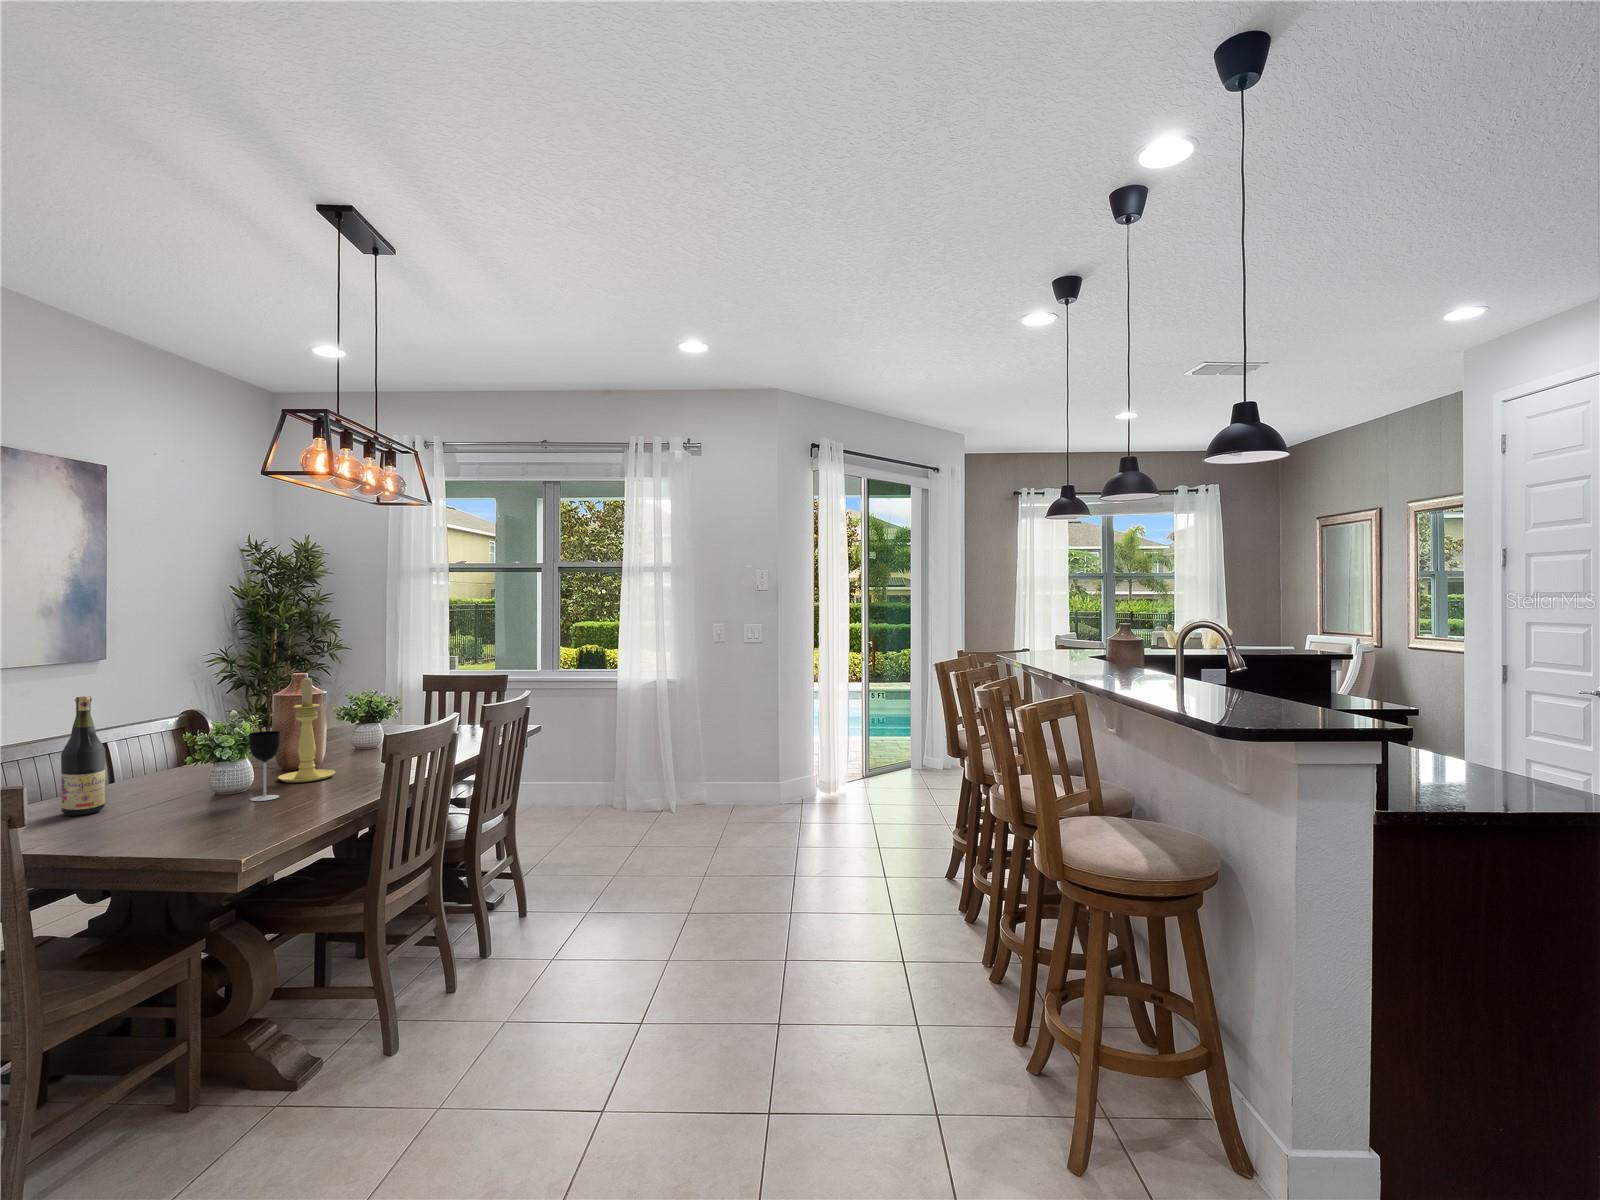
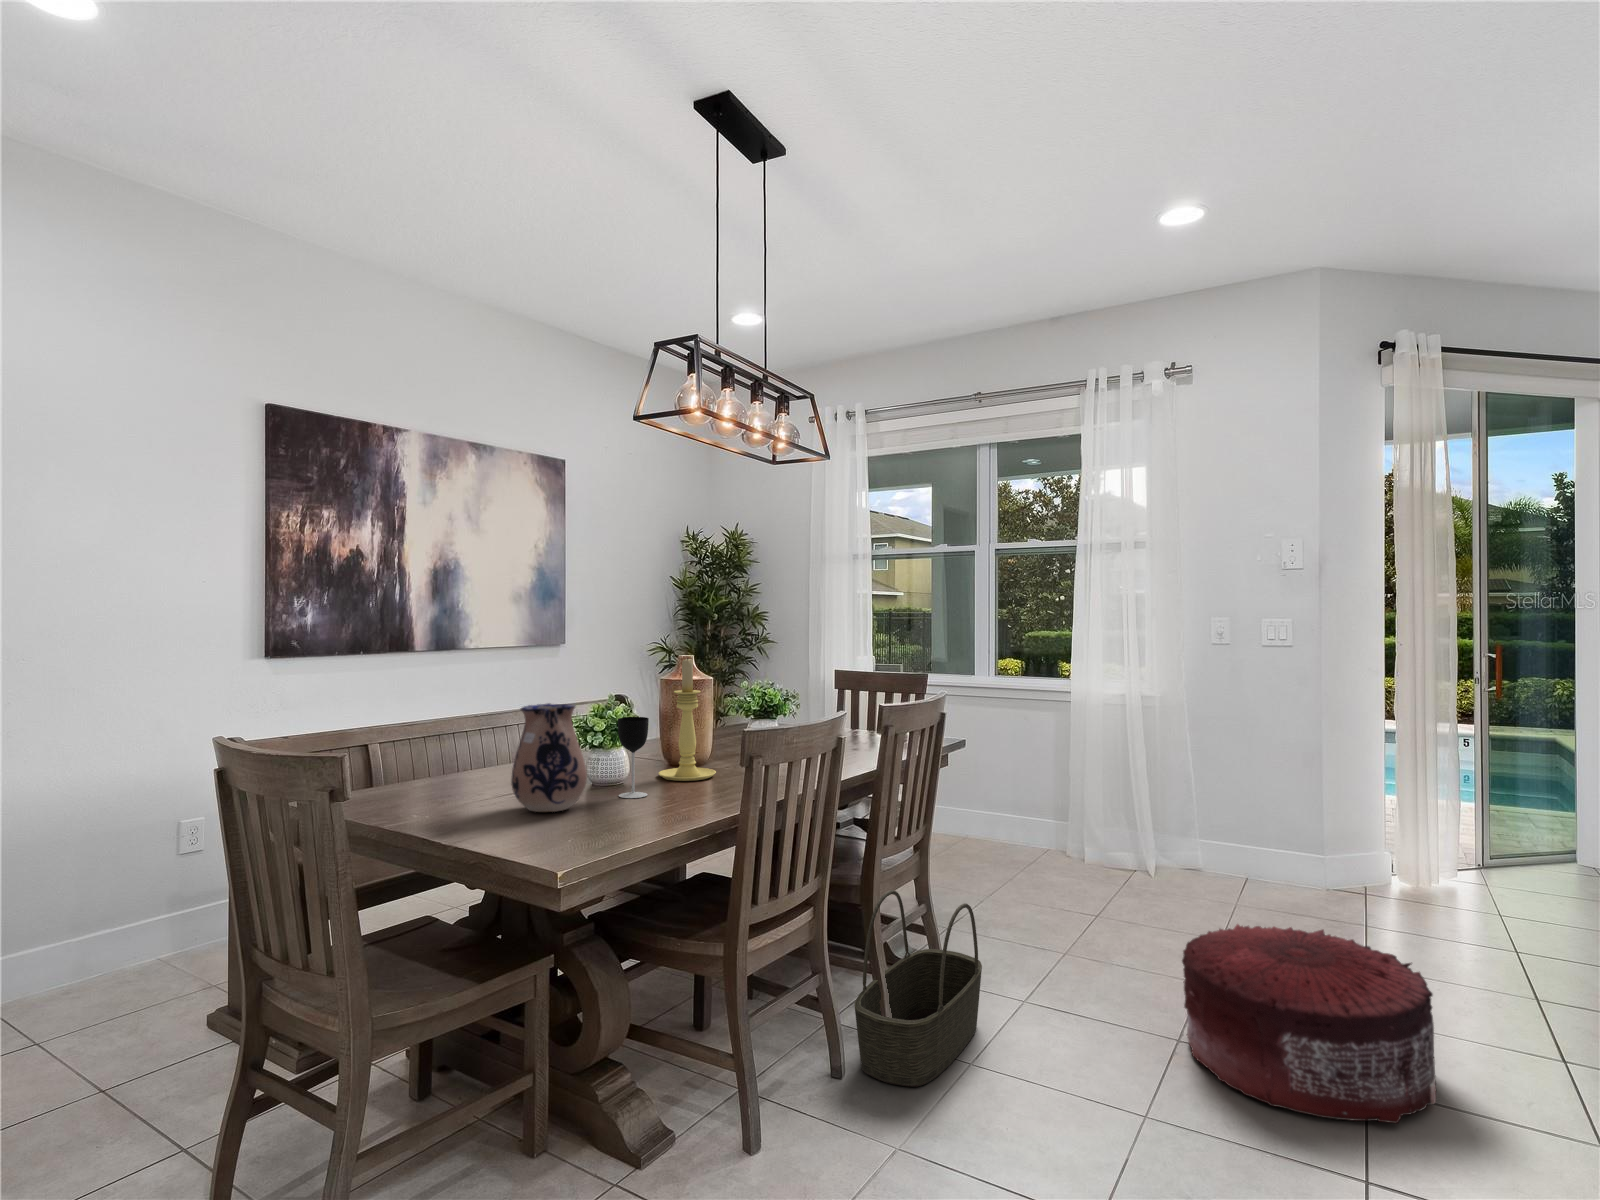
wine bottle: present [61,696,105,816] -> none [456,666,493,792]
ceramic pitcher: none [147,726,227,822] -> present [511,703,587,812]
pouf: none [696,828,834,938] -> present [1182,924,1436,1123]
basket: none [466,846,561,985] -> present [854,890,982,1087]

